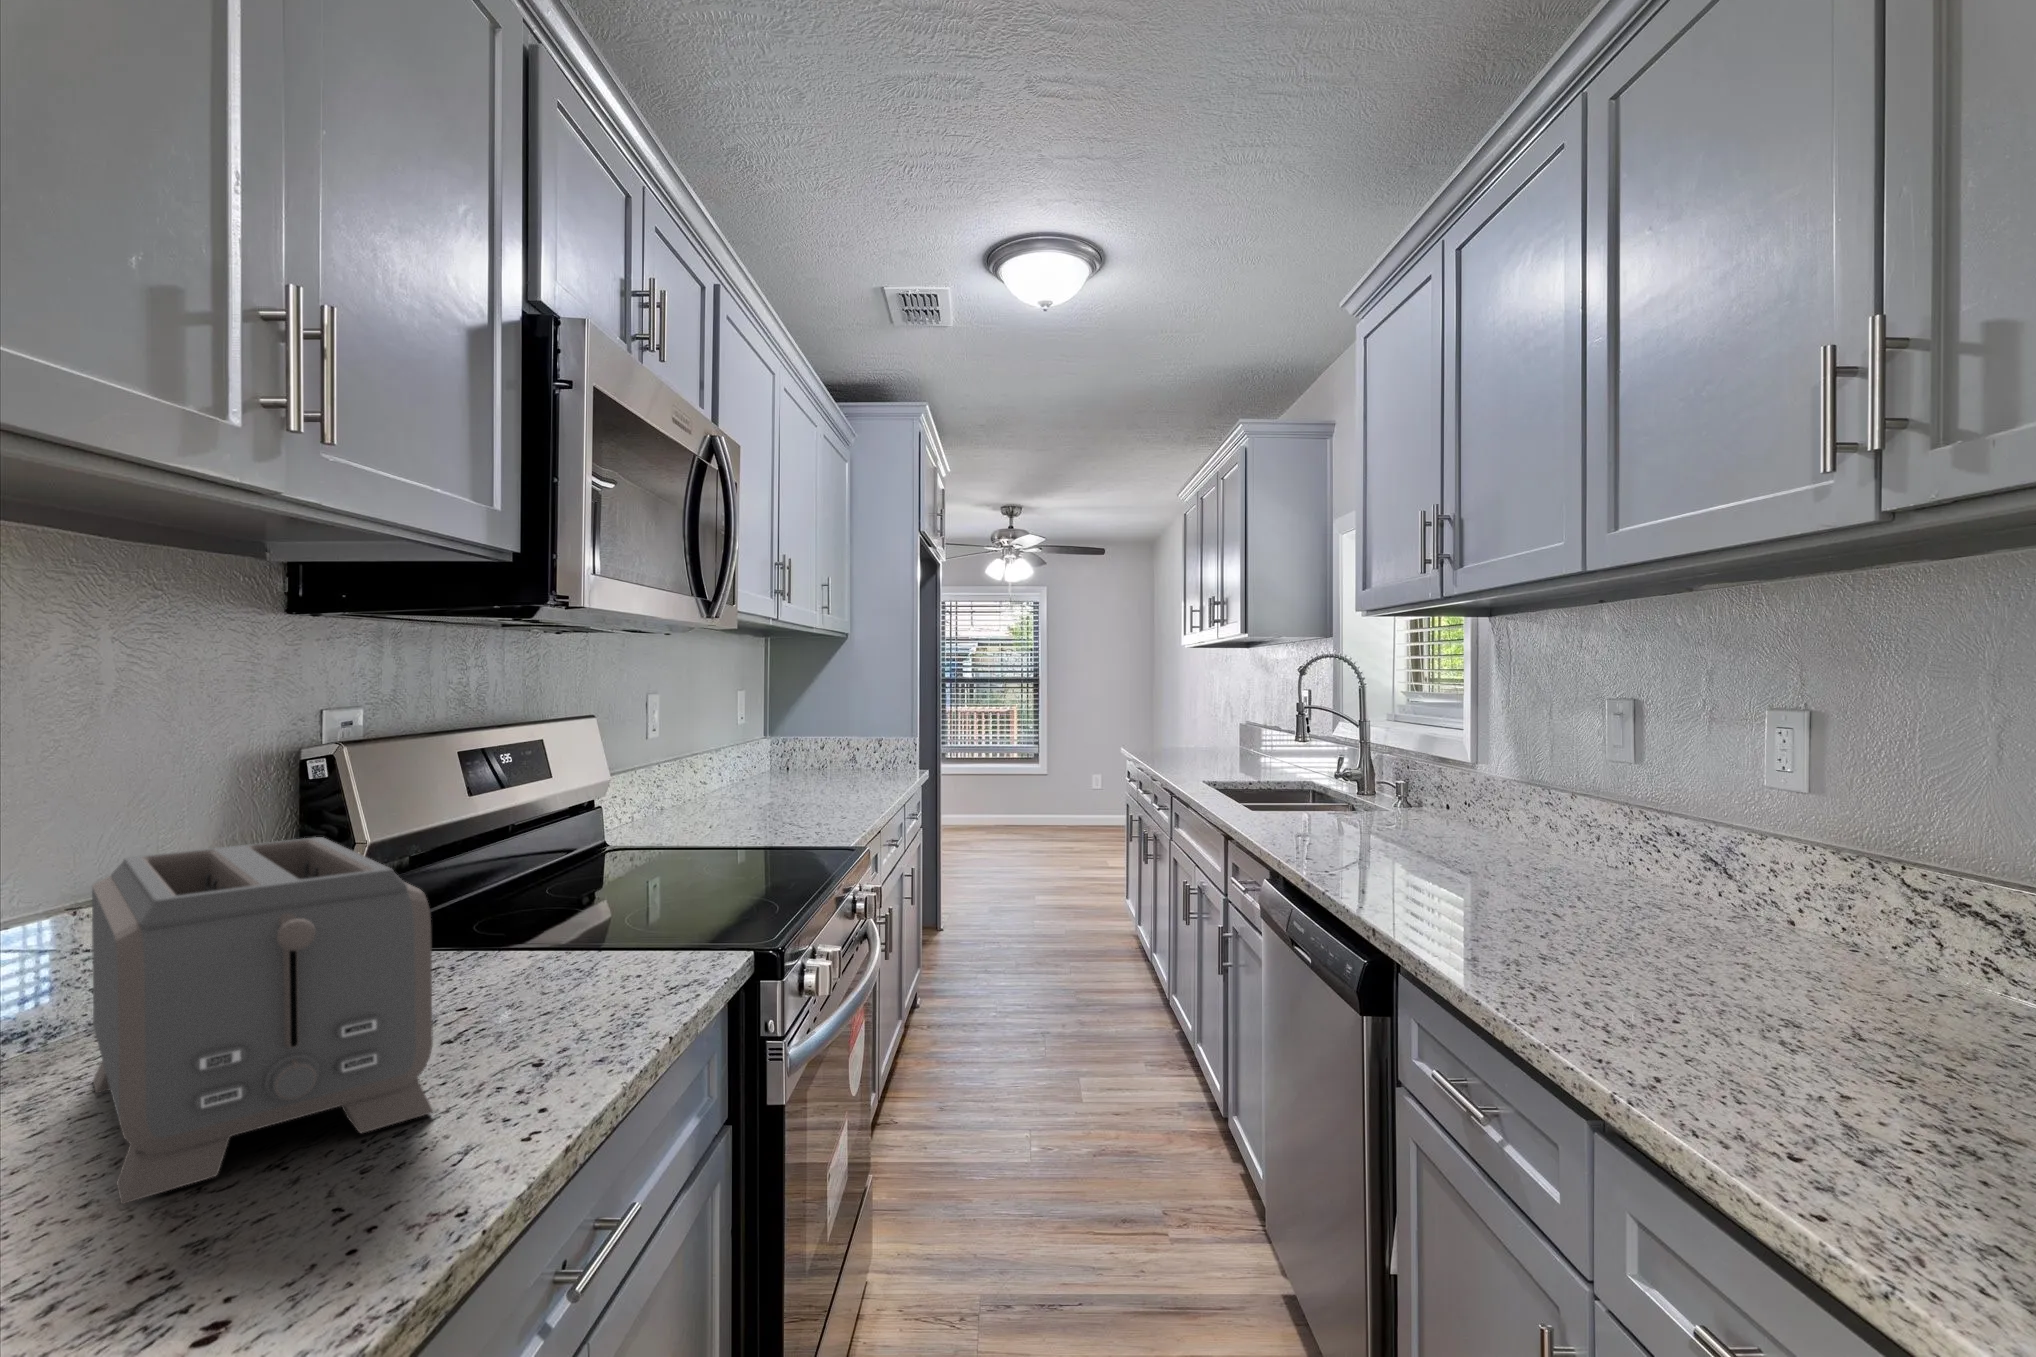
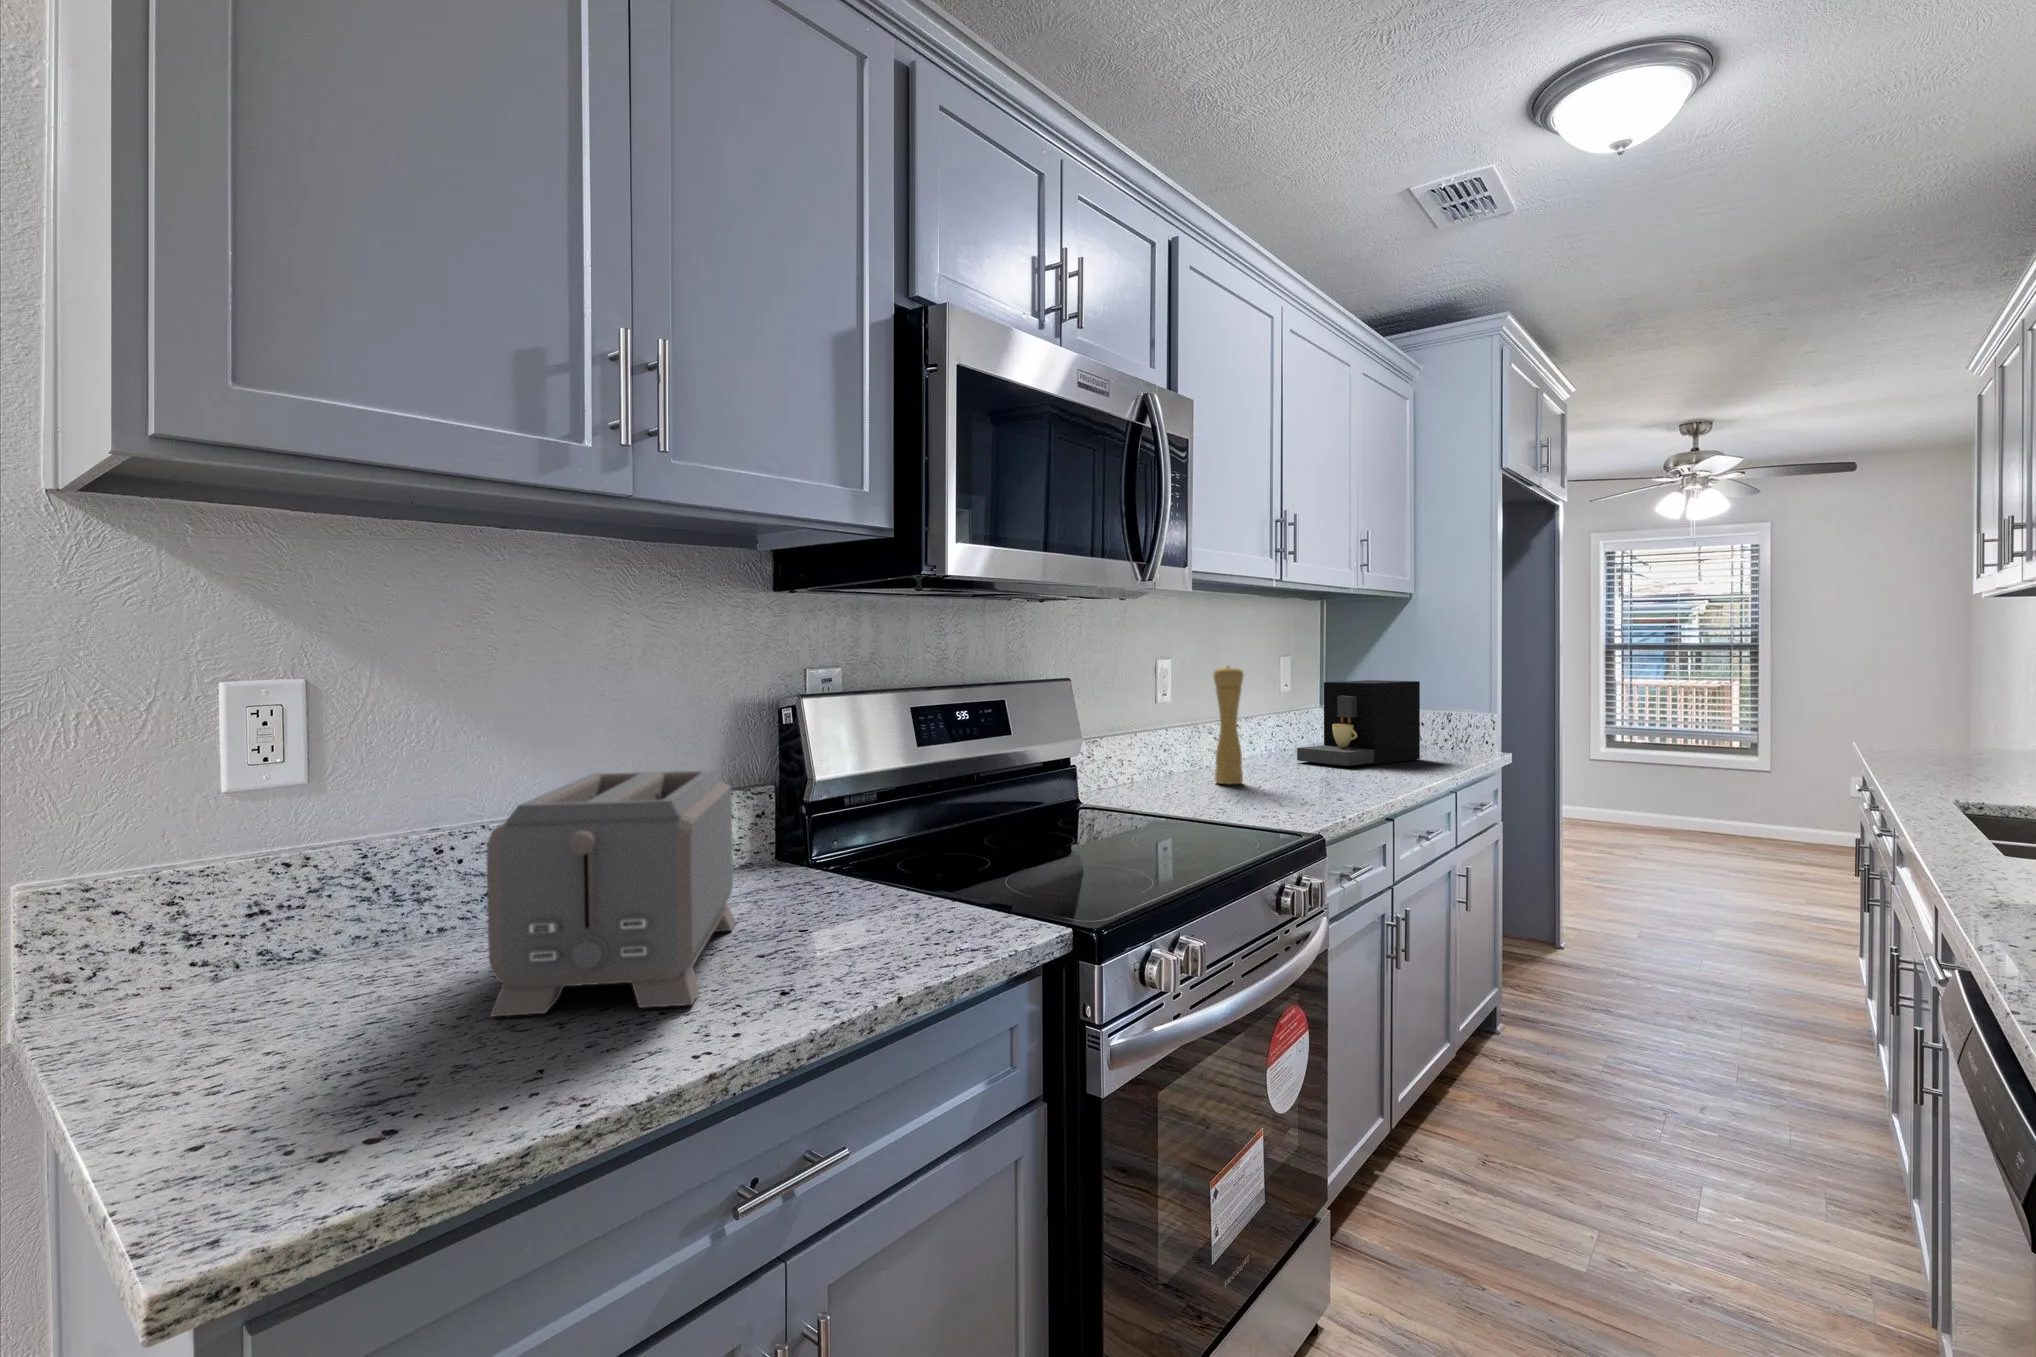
pepper mill: none [713,700,743,815] -> present [1214,666,1243,784]
coffee maker: none [767,711,867,789] -> present [1297,680,1420,766]

